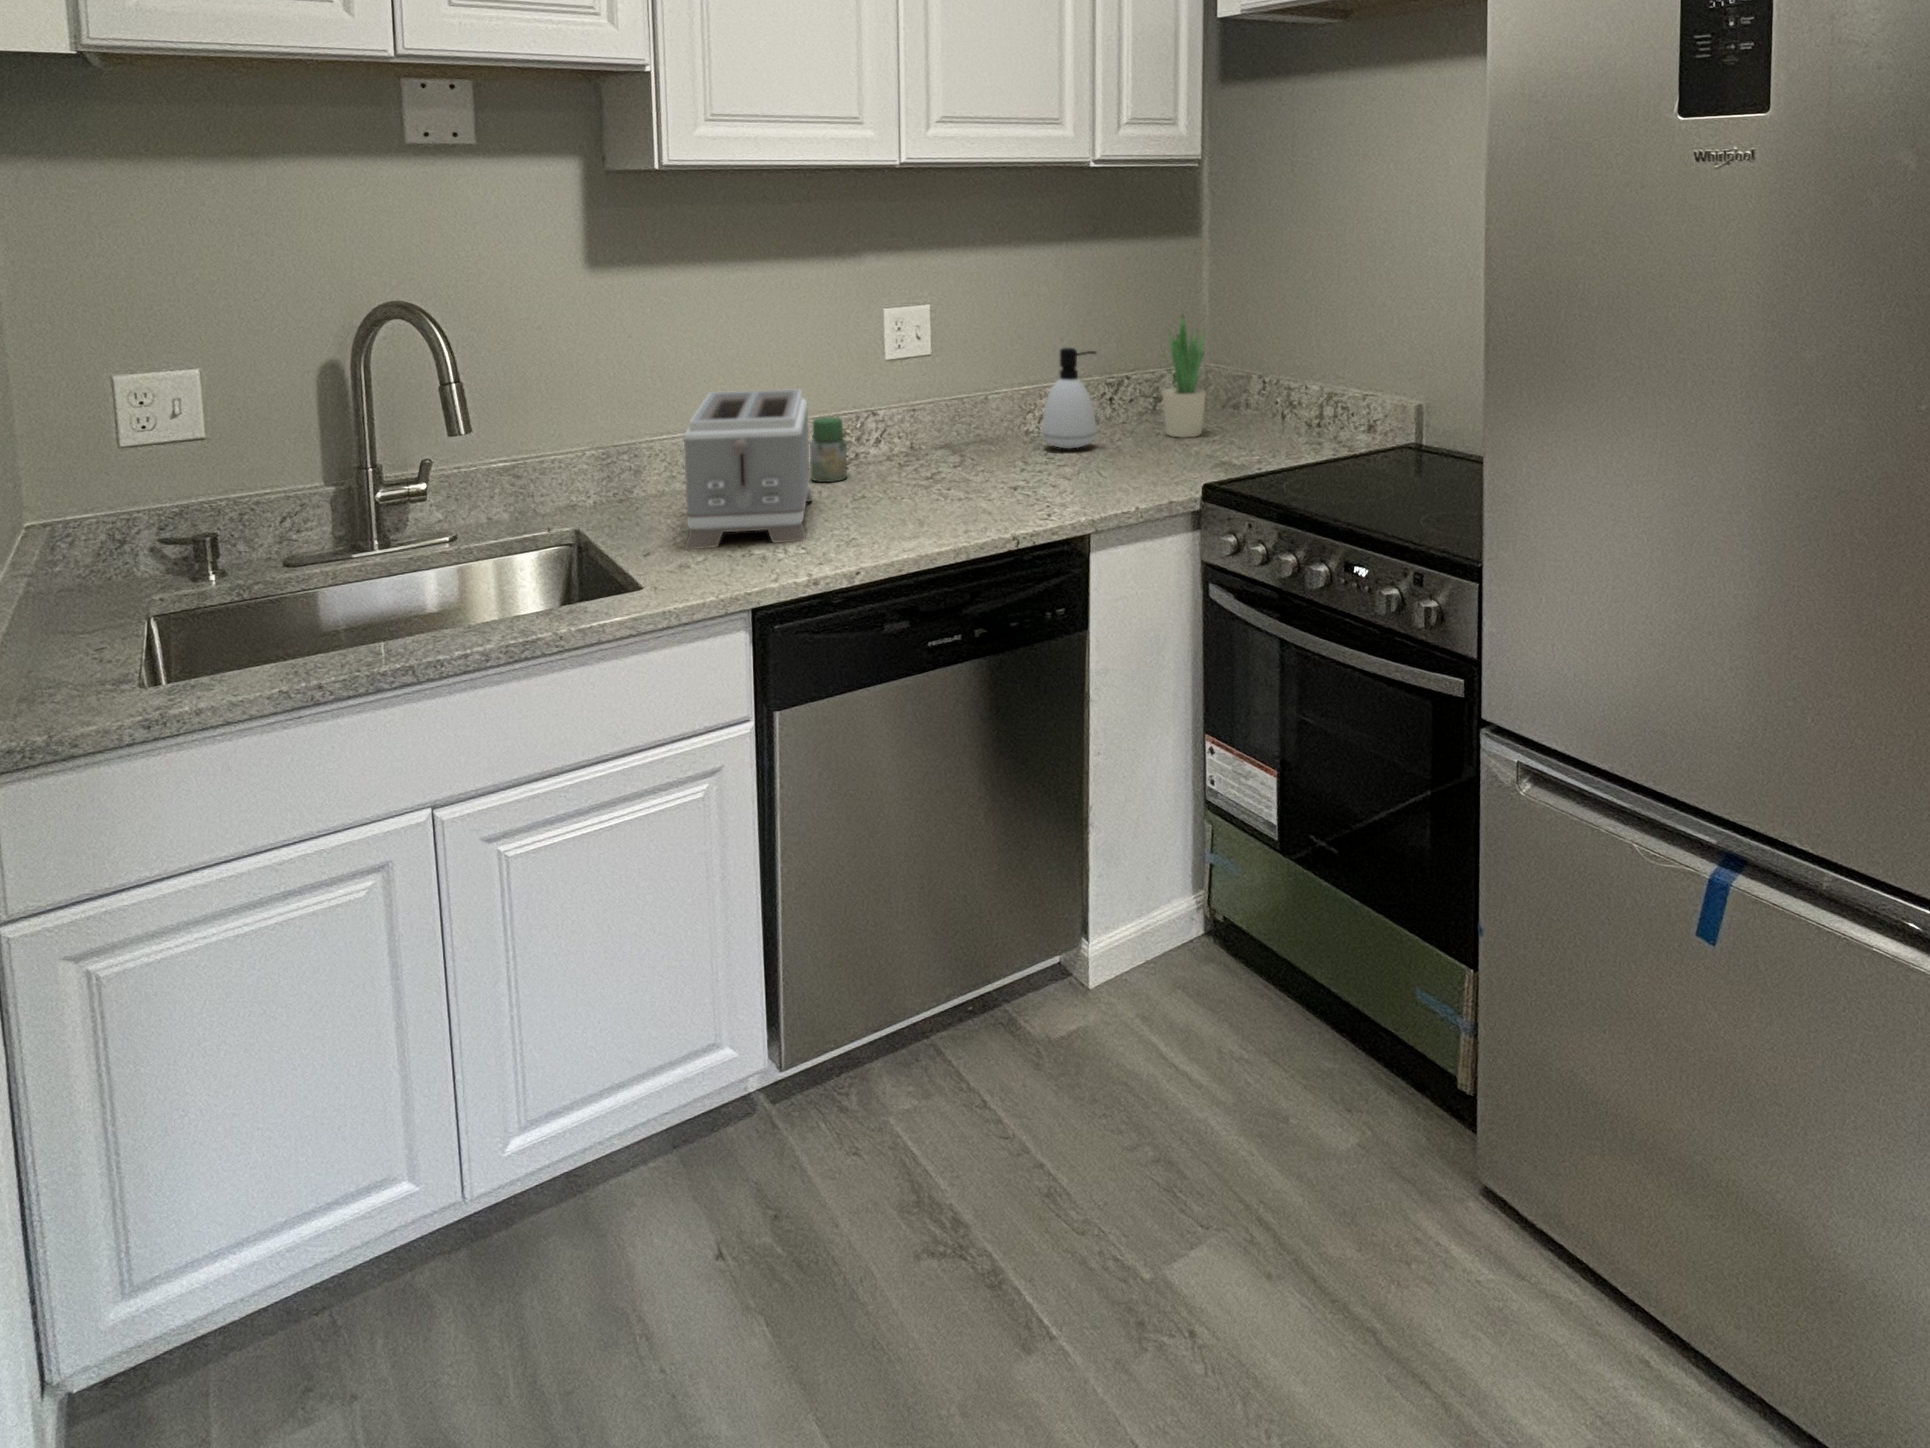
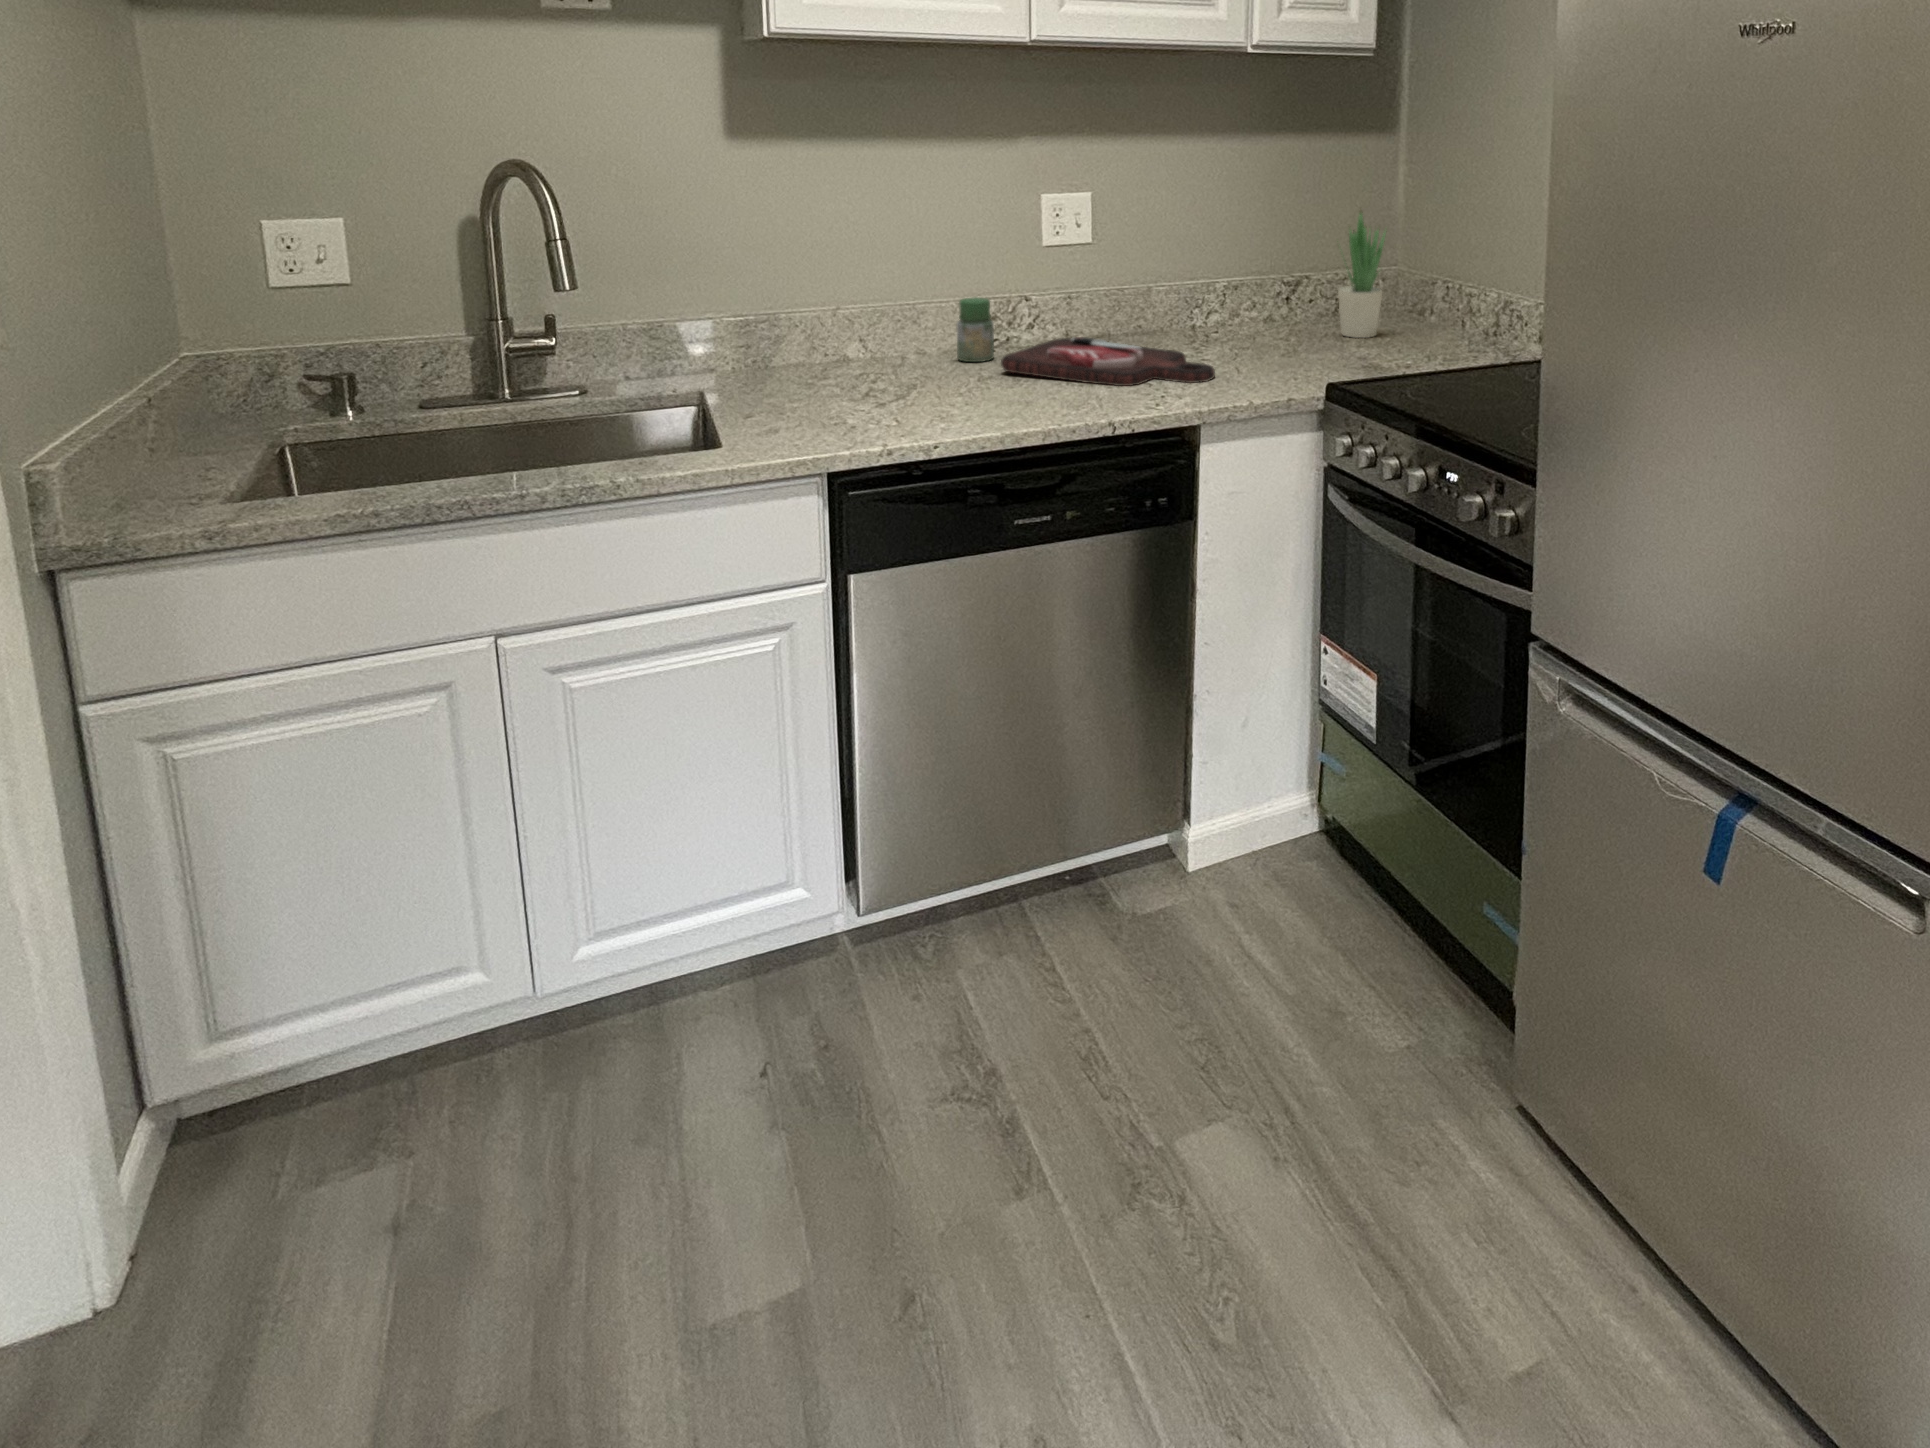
soap dispenser: present [1042,348,1096,449] -> none [1205,239,1264,342]
toaster: present [684,389,812,549] -> none [785,266,943,417]
cutting board: none [867,451,1084,500] -> present [1001,337,1215,386]

